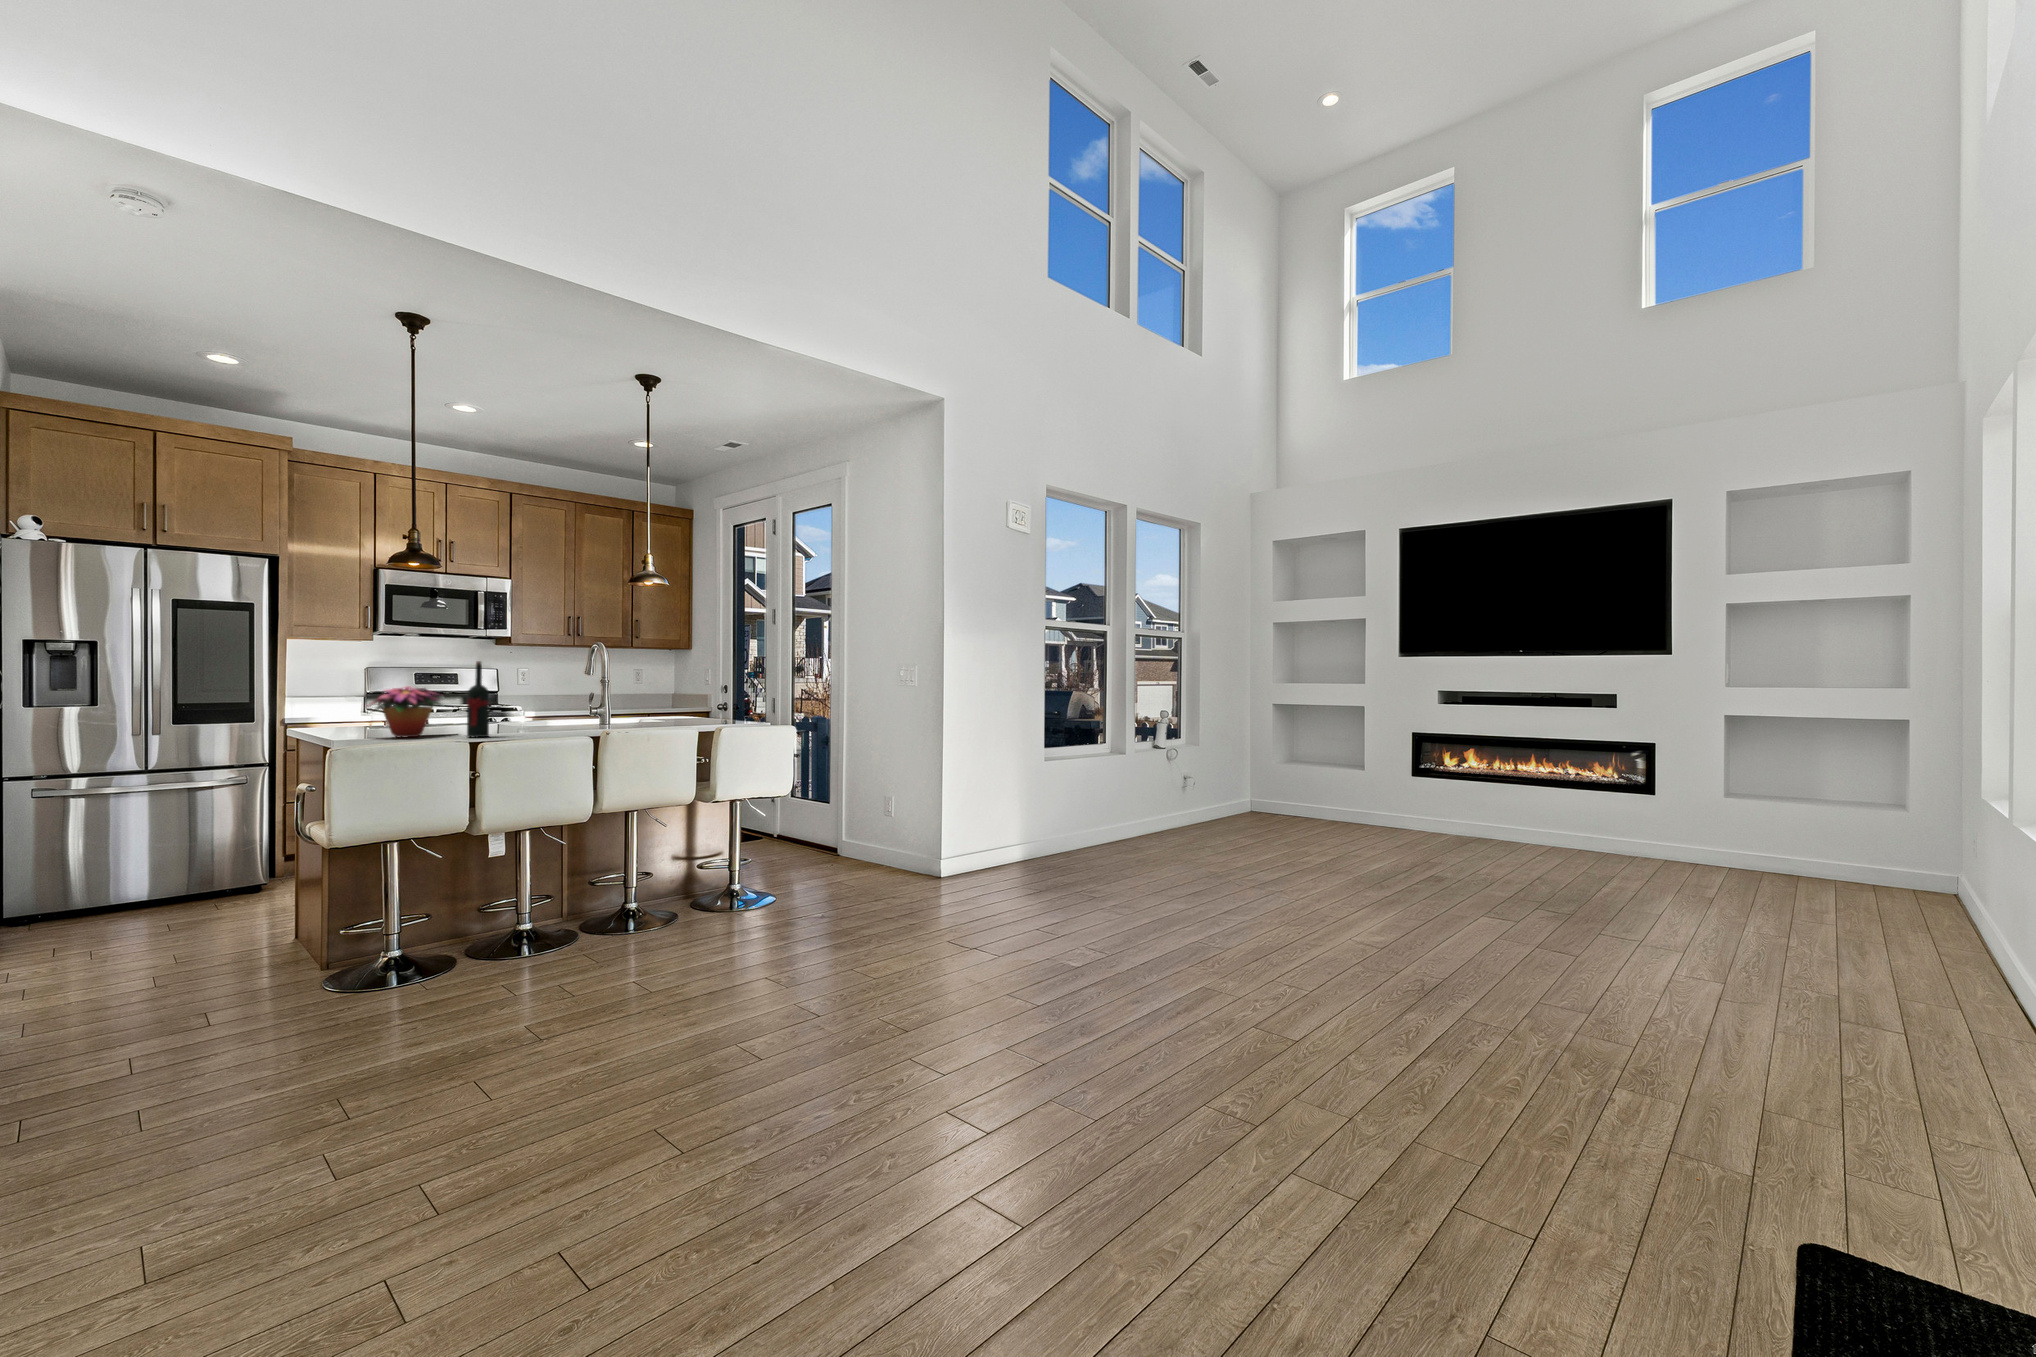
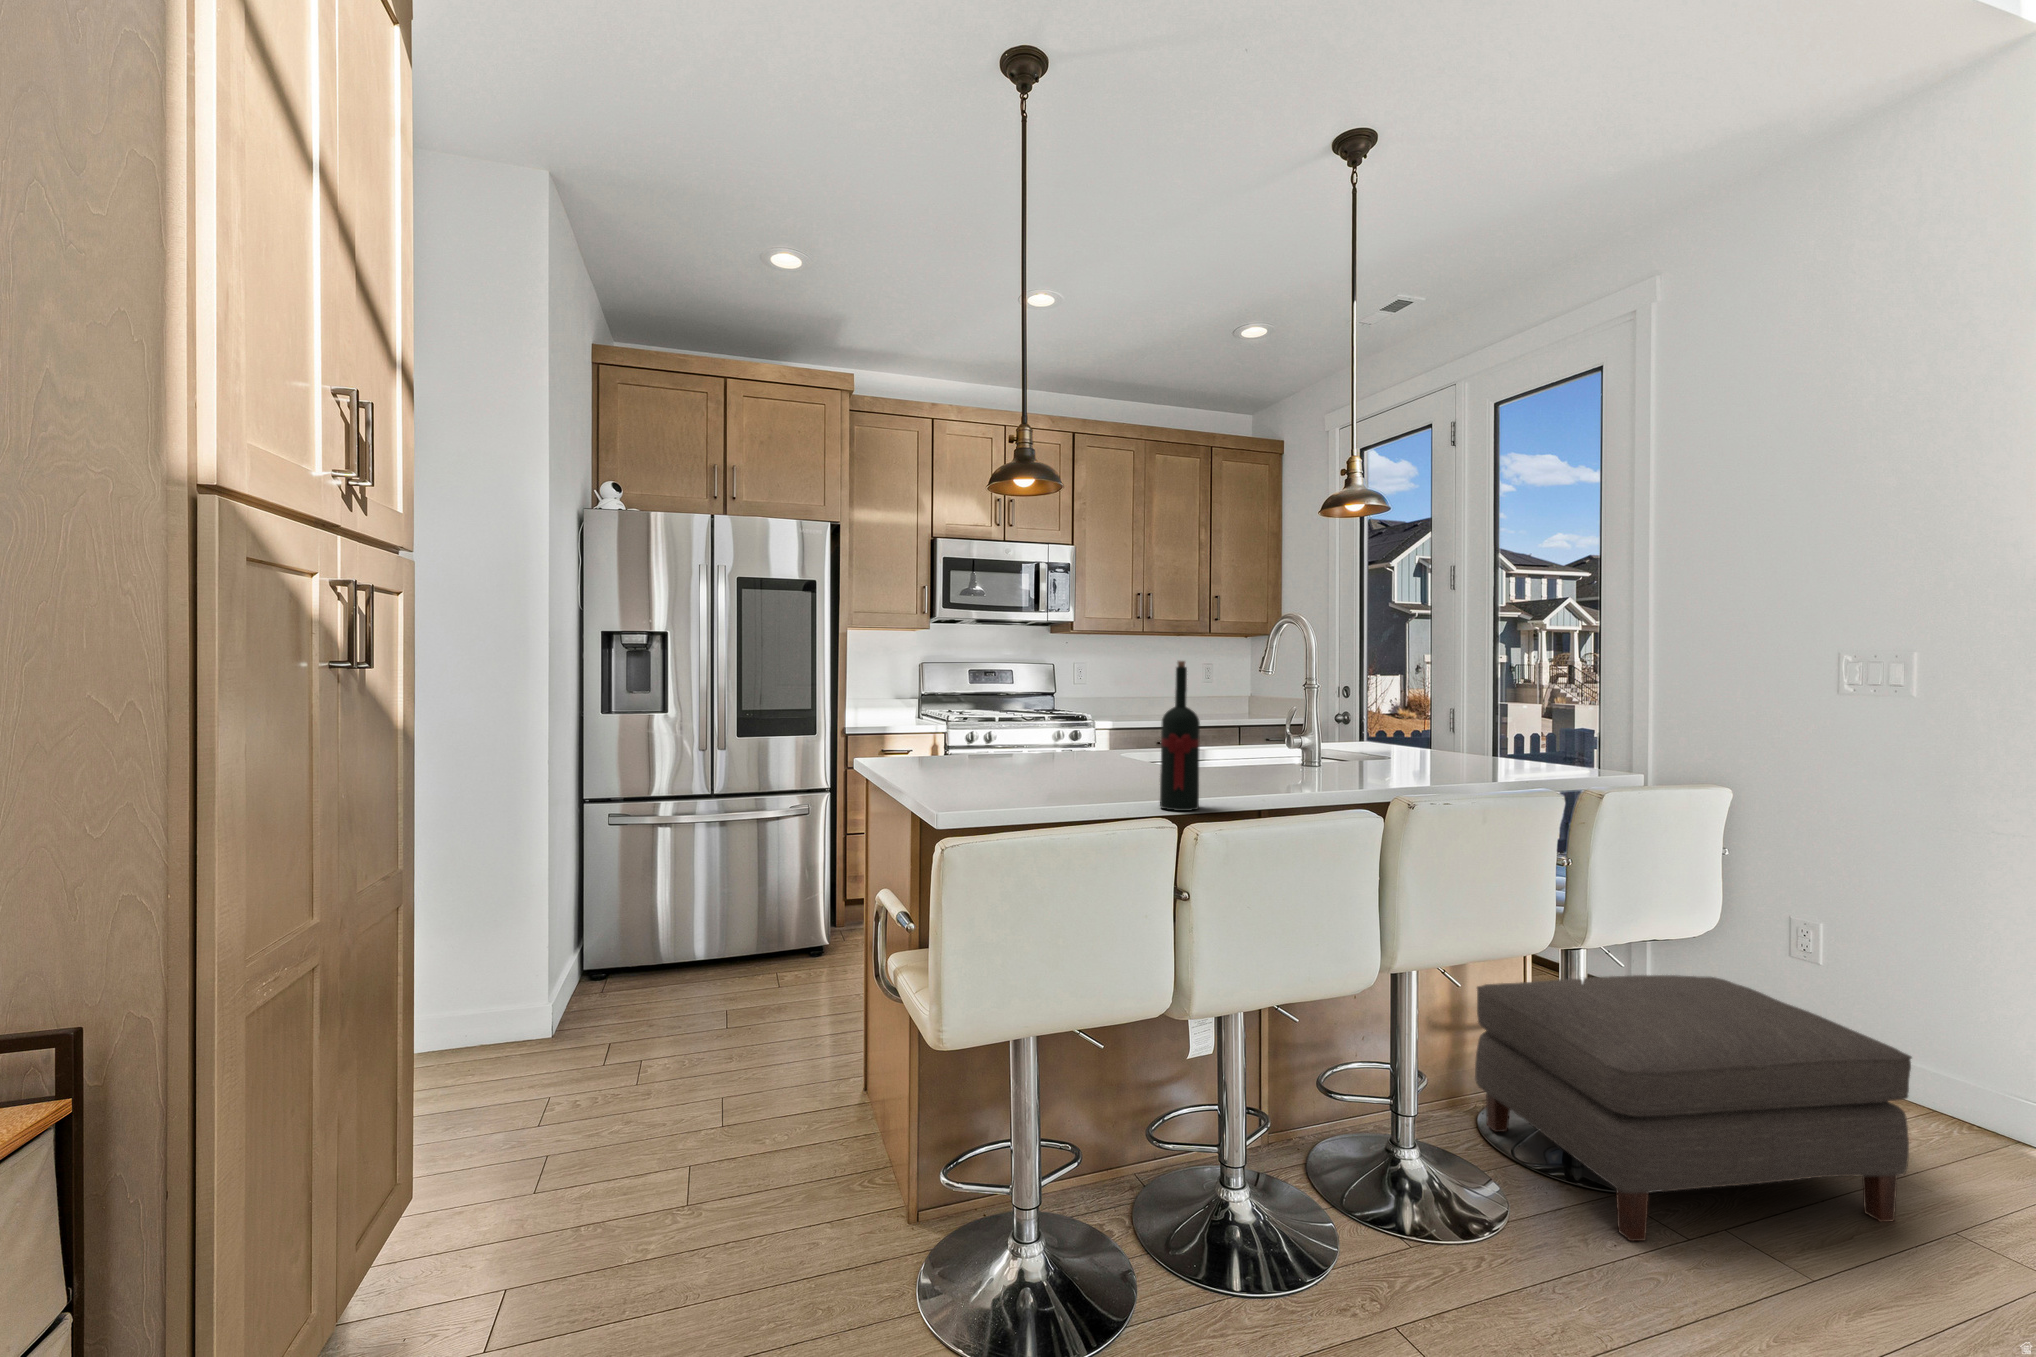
flower arrangement: present [369,686,440,737] -> none [978,703,1111,797]
ottoman: none [681,821,851,929] -> present [1475,975,1912,1241]

